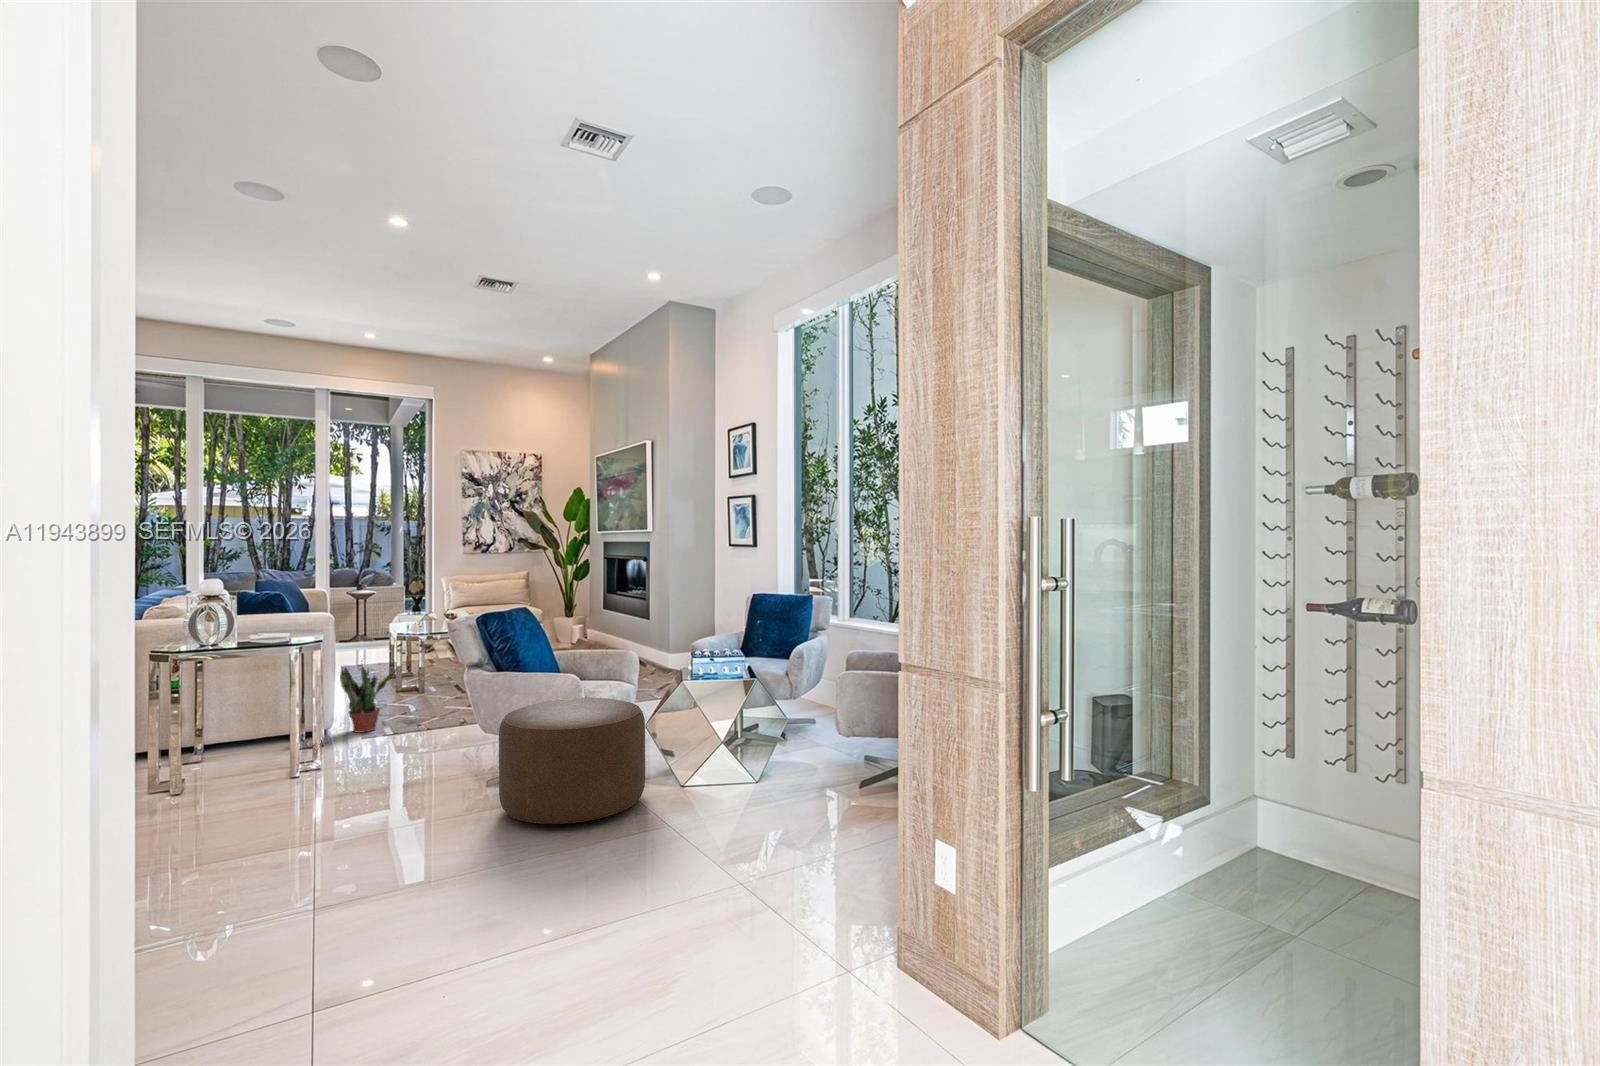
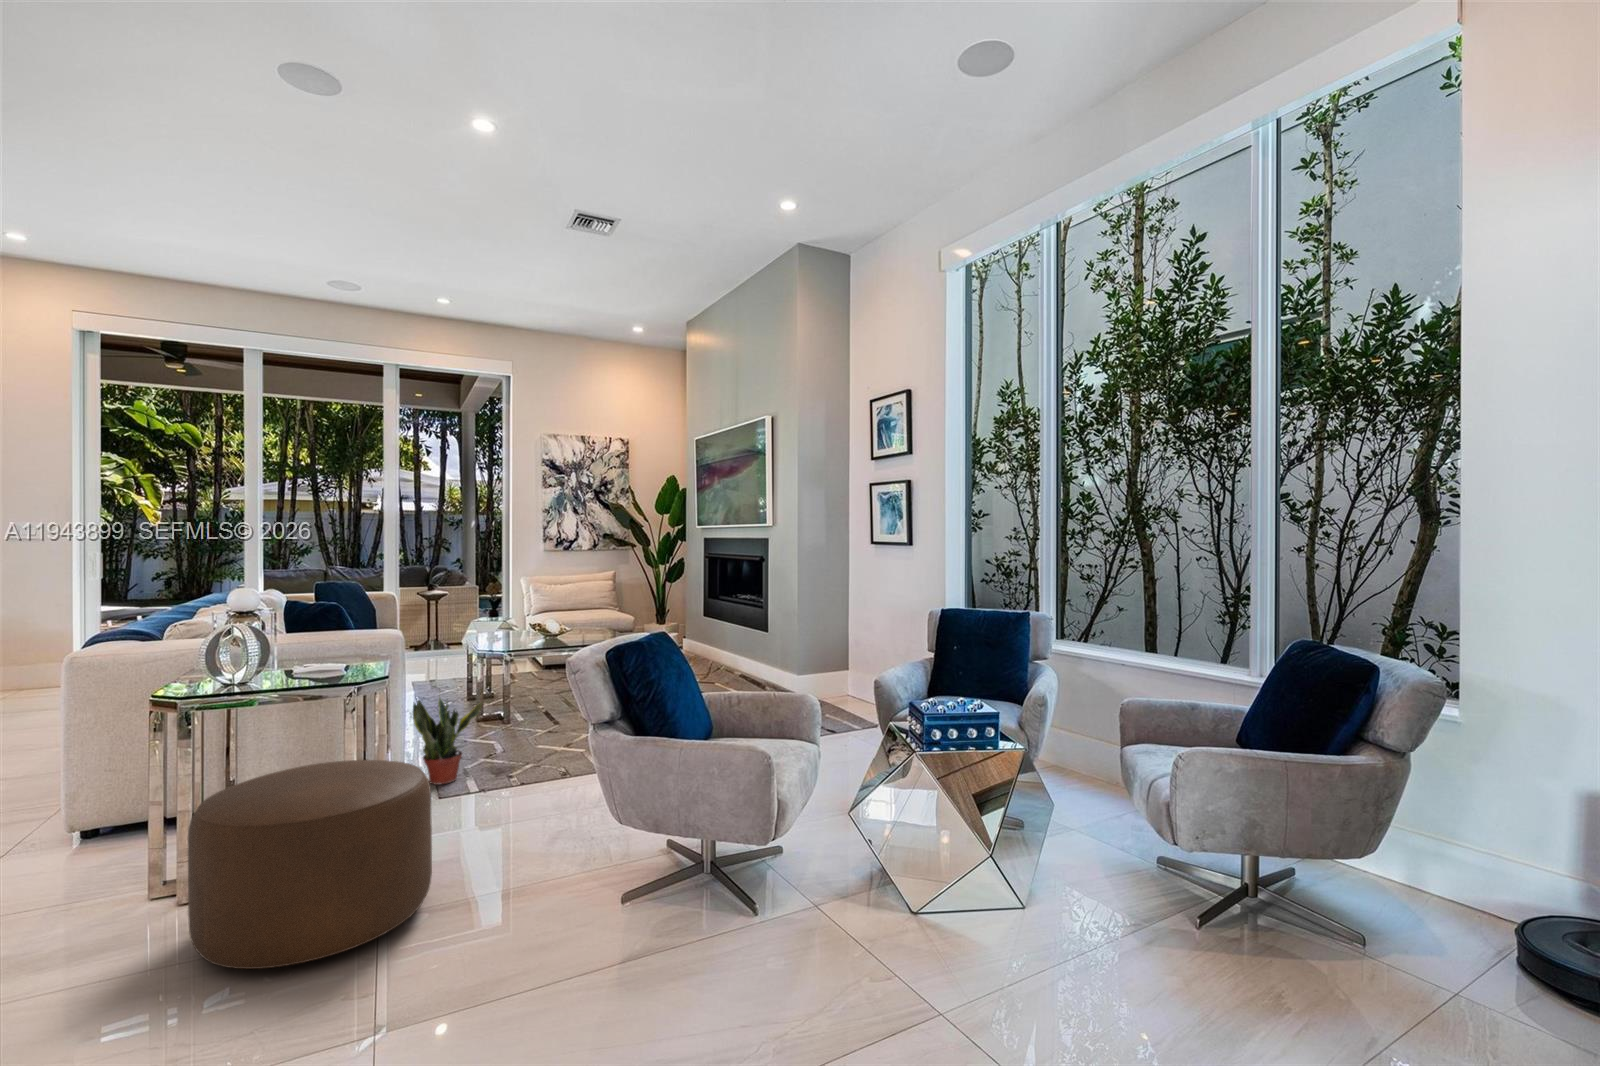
ottoman: present [499,698,645,824] -> present [188,760,432,969]

